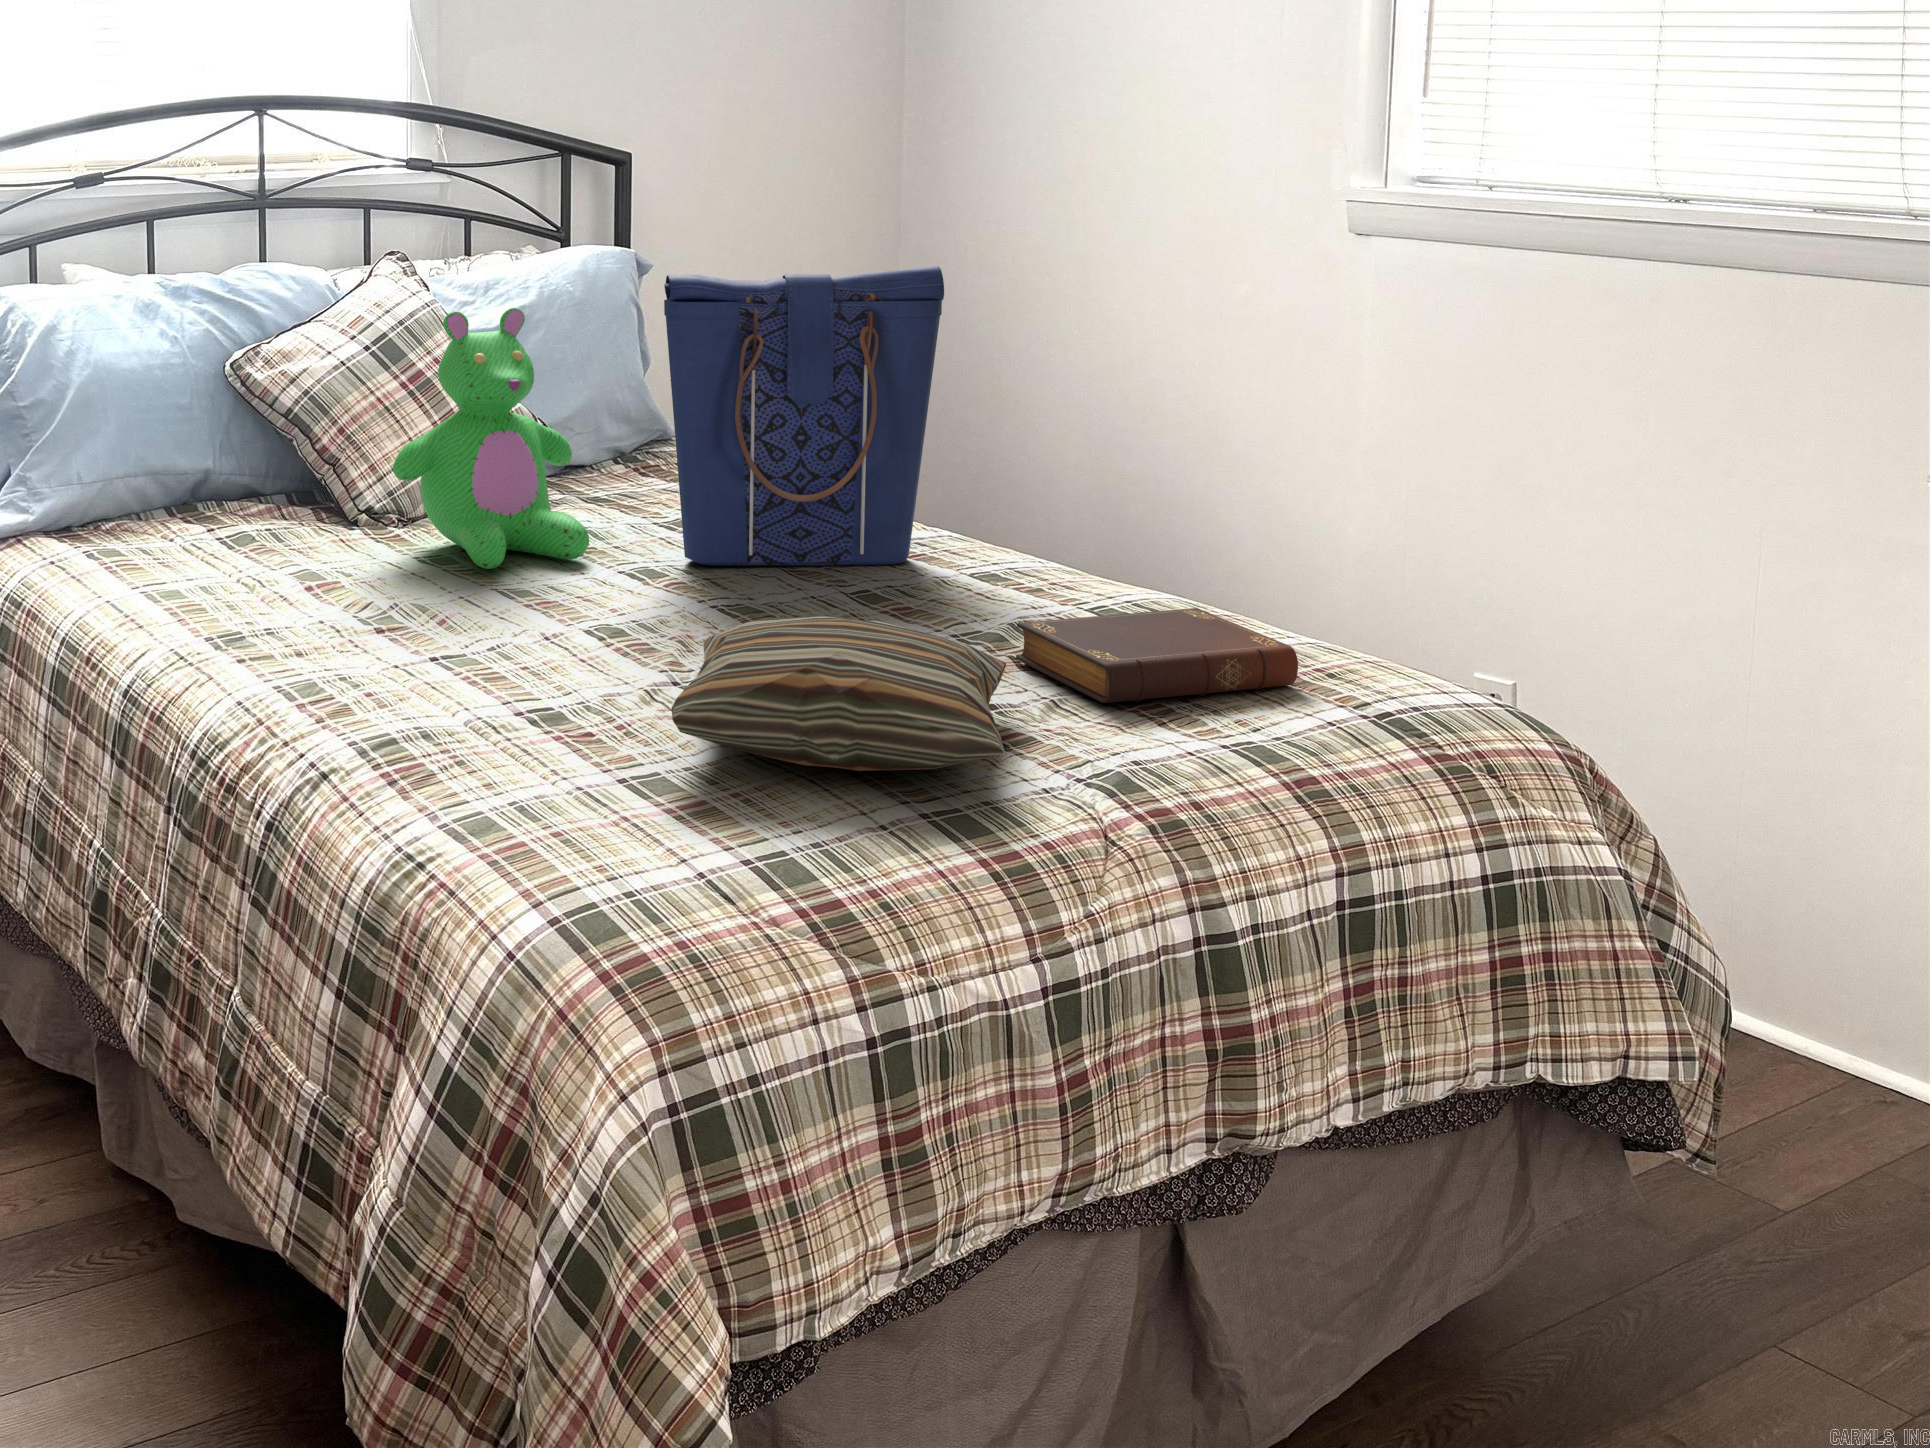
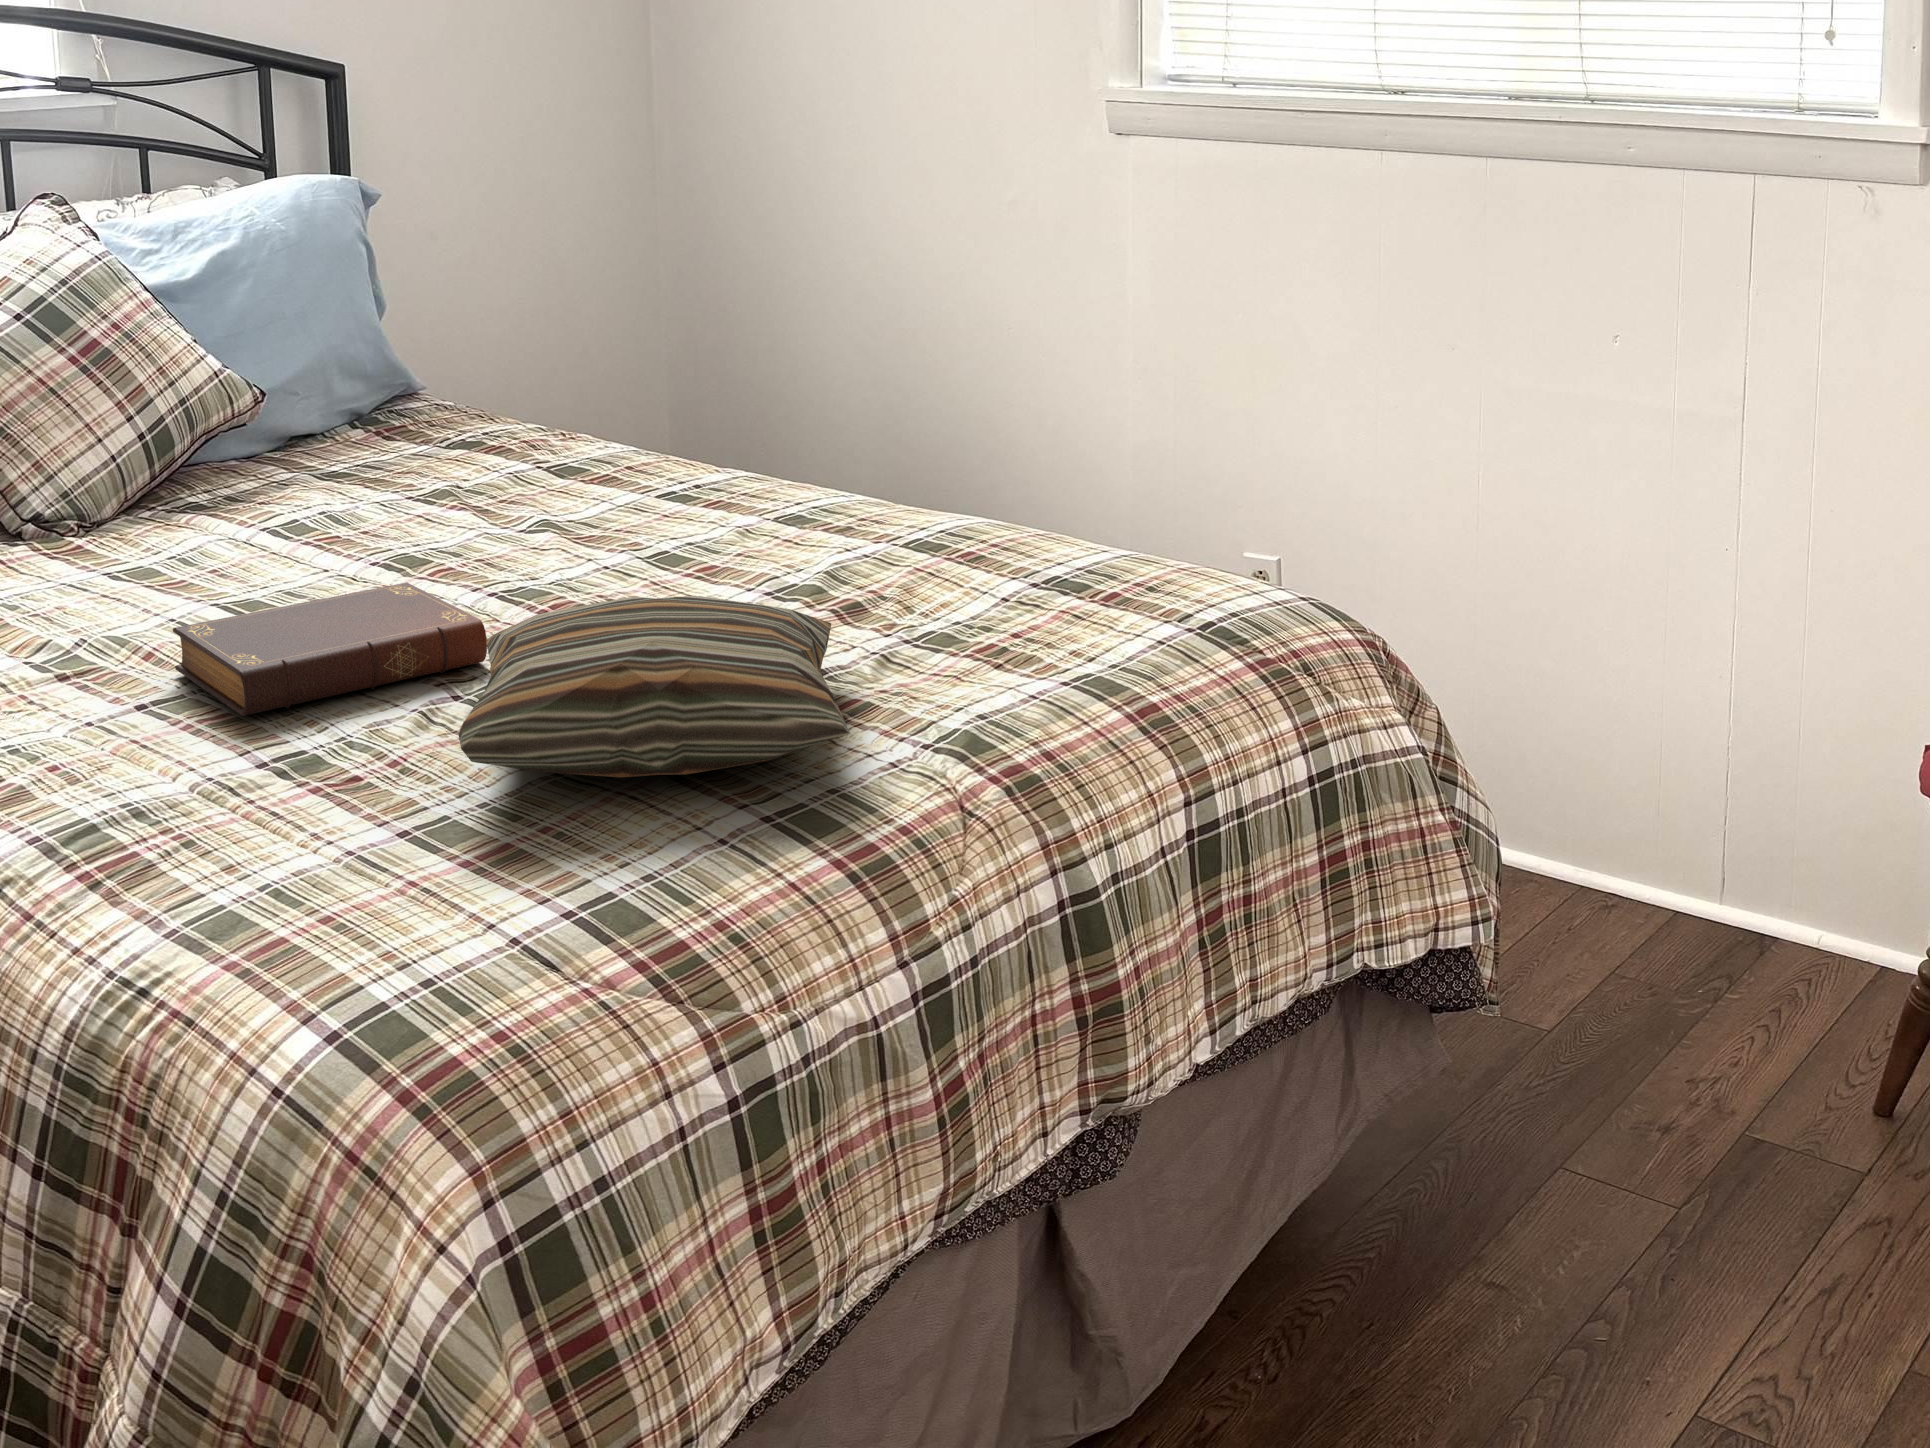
tote bag: present [664,266,944,566] -> none [404,188,725,542]
teddy bear: present [393,308,589,569] -> none [68,258,330,576]
book: present [1016,608,1298,703] -> present [173,582,487,716]

